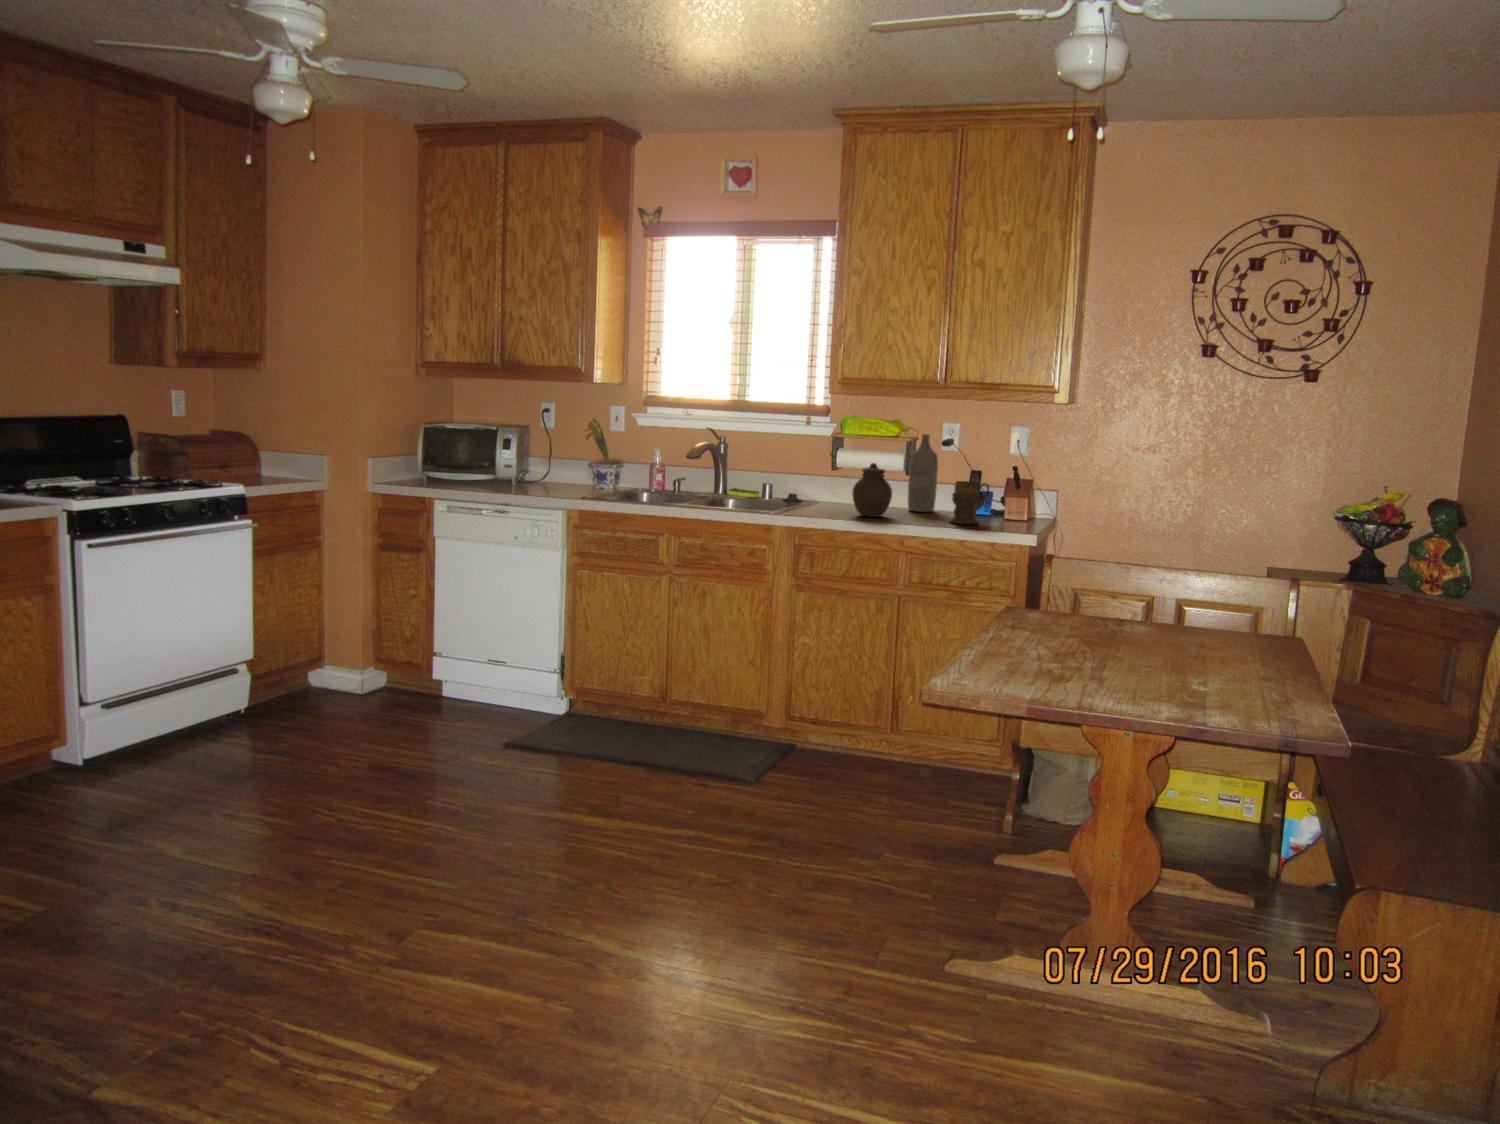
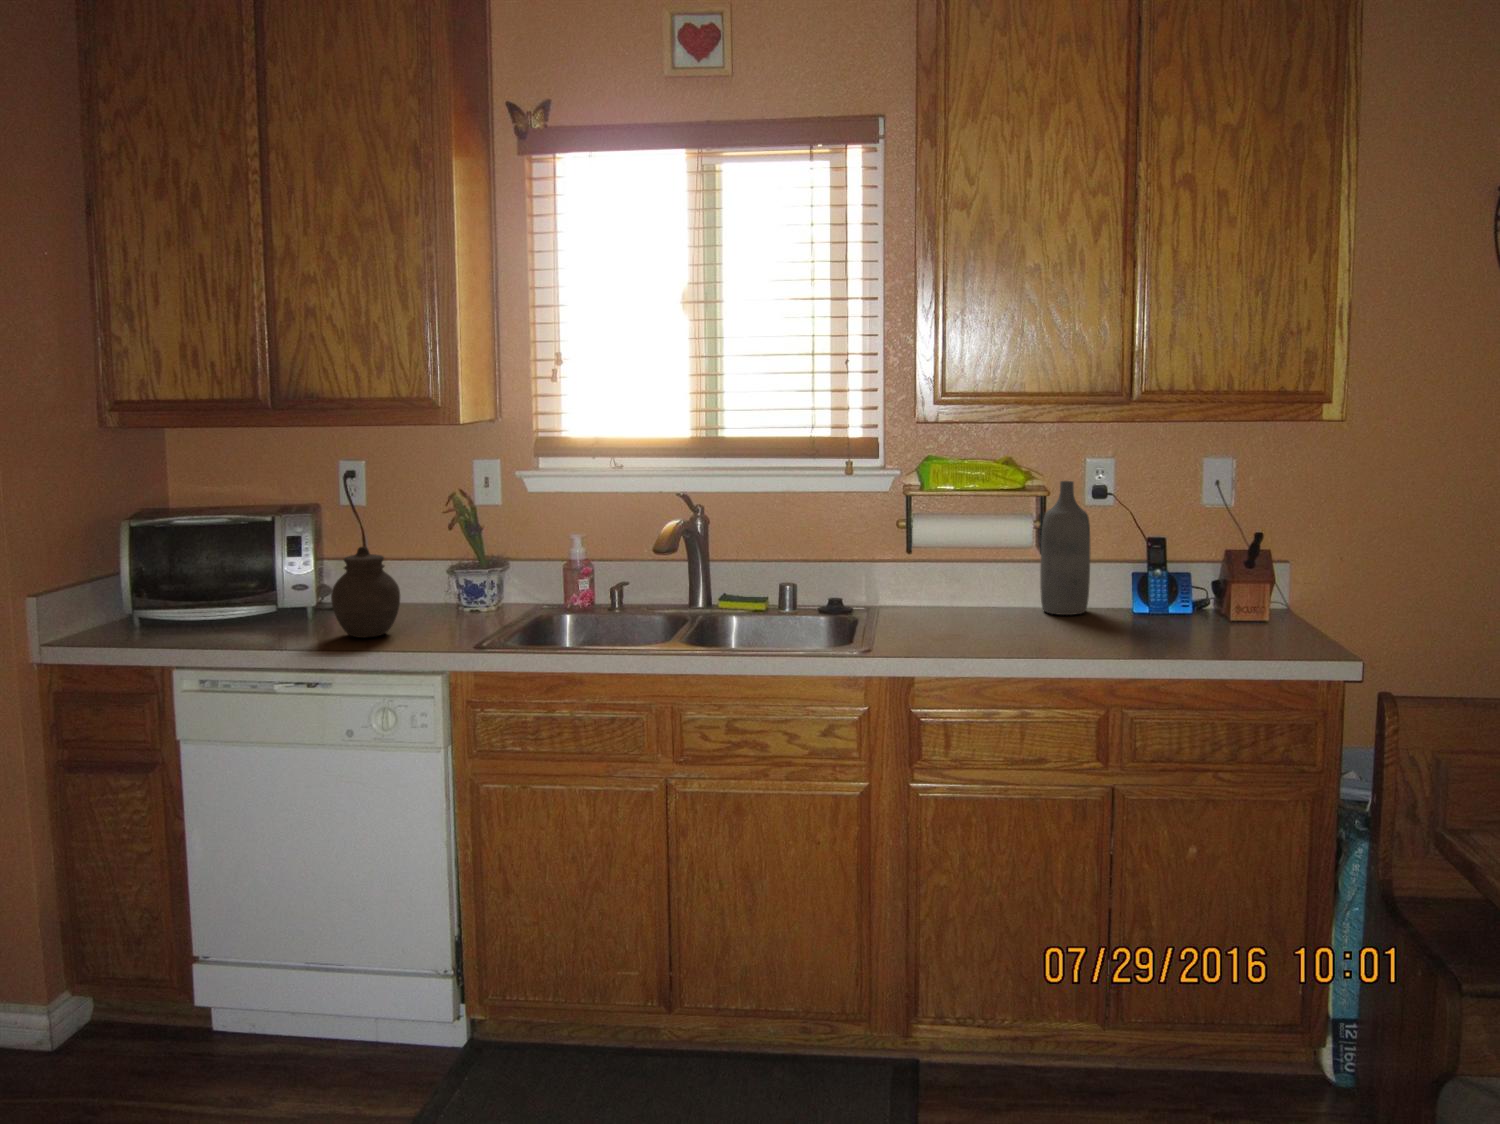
jar: present [852,463,892,517] -> present [331,547,400,638]
mug: present [950,481,989,524] -> none [1151,565,1210,642]

